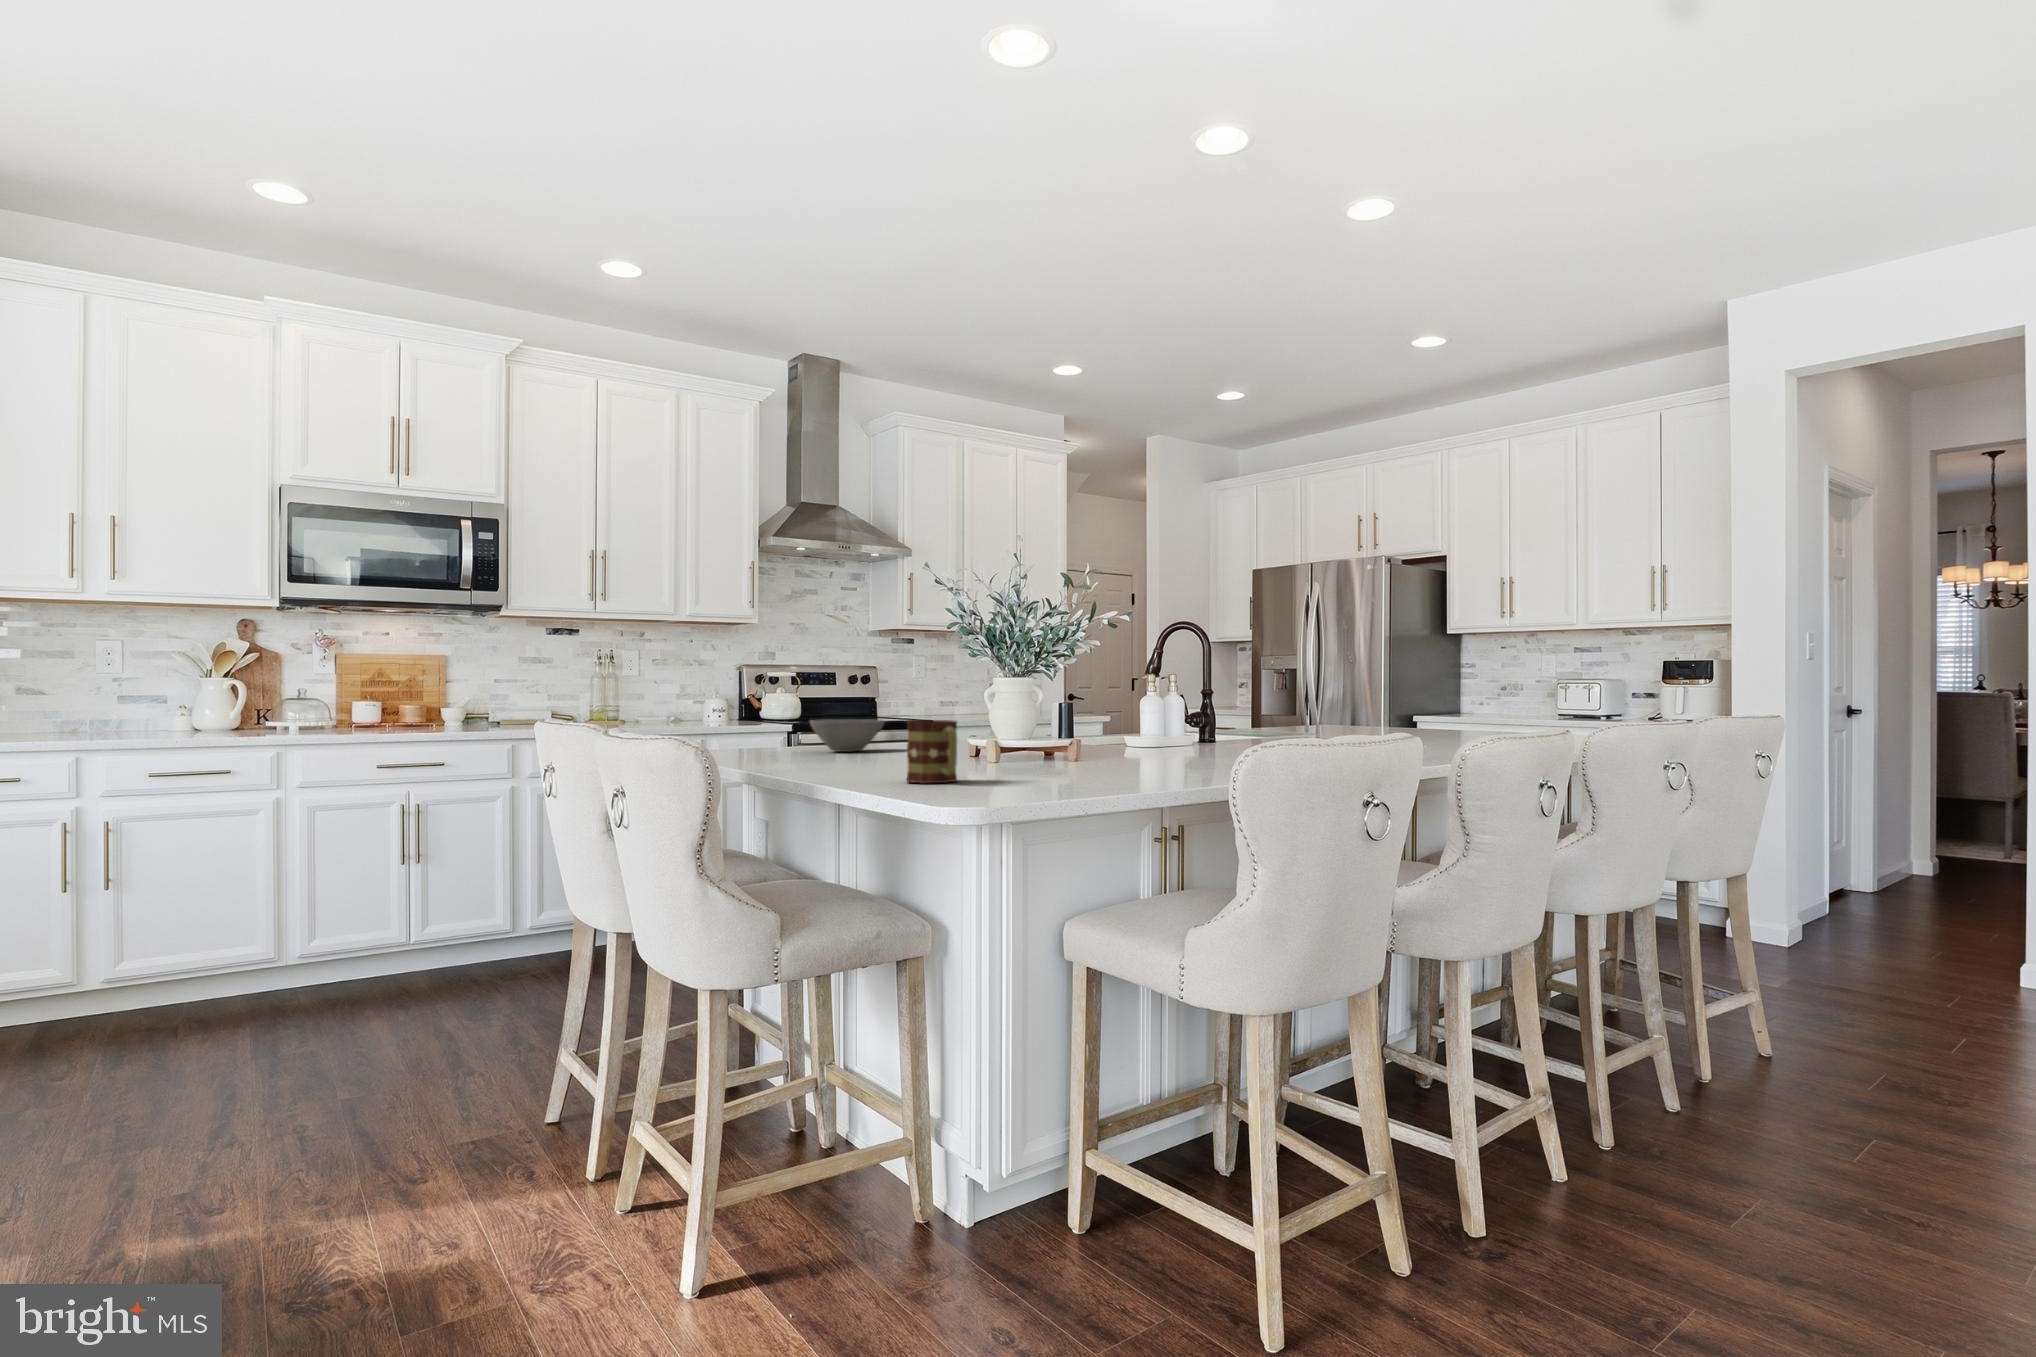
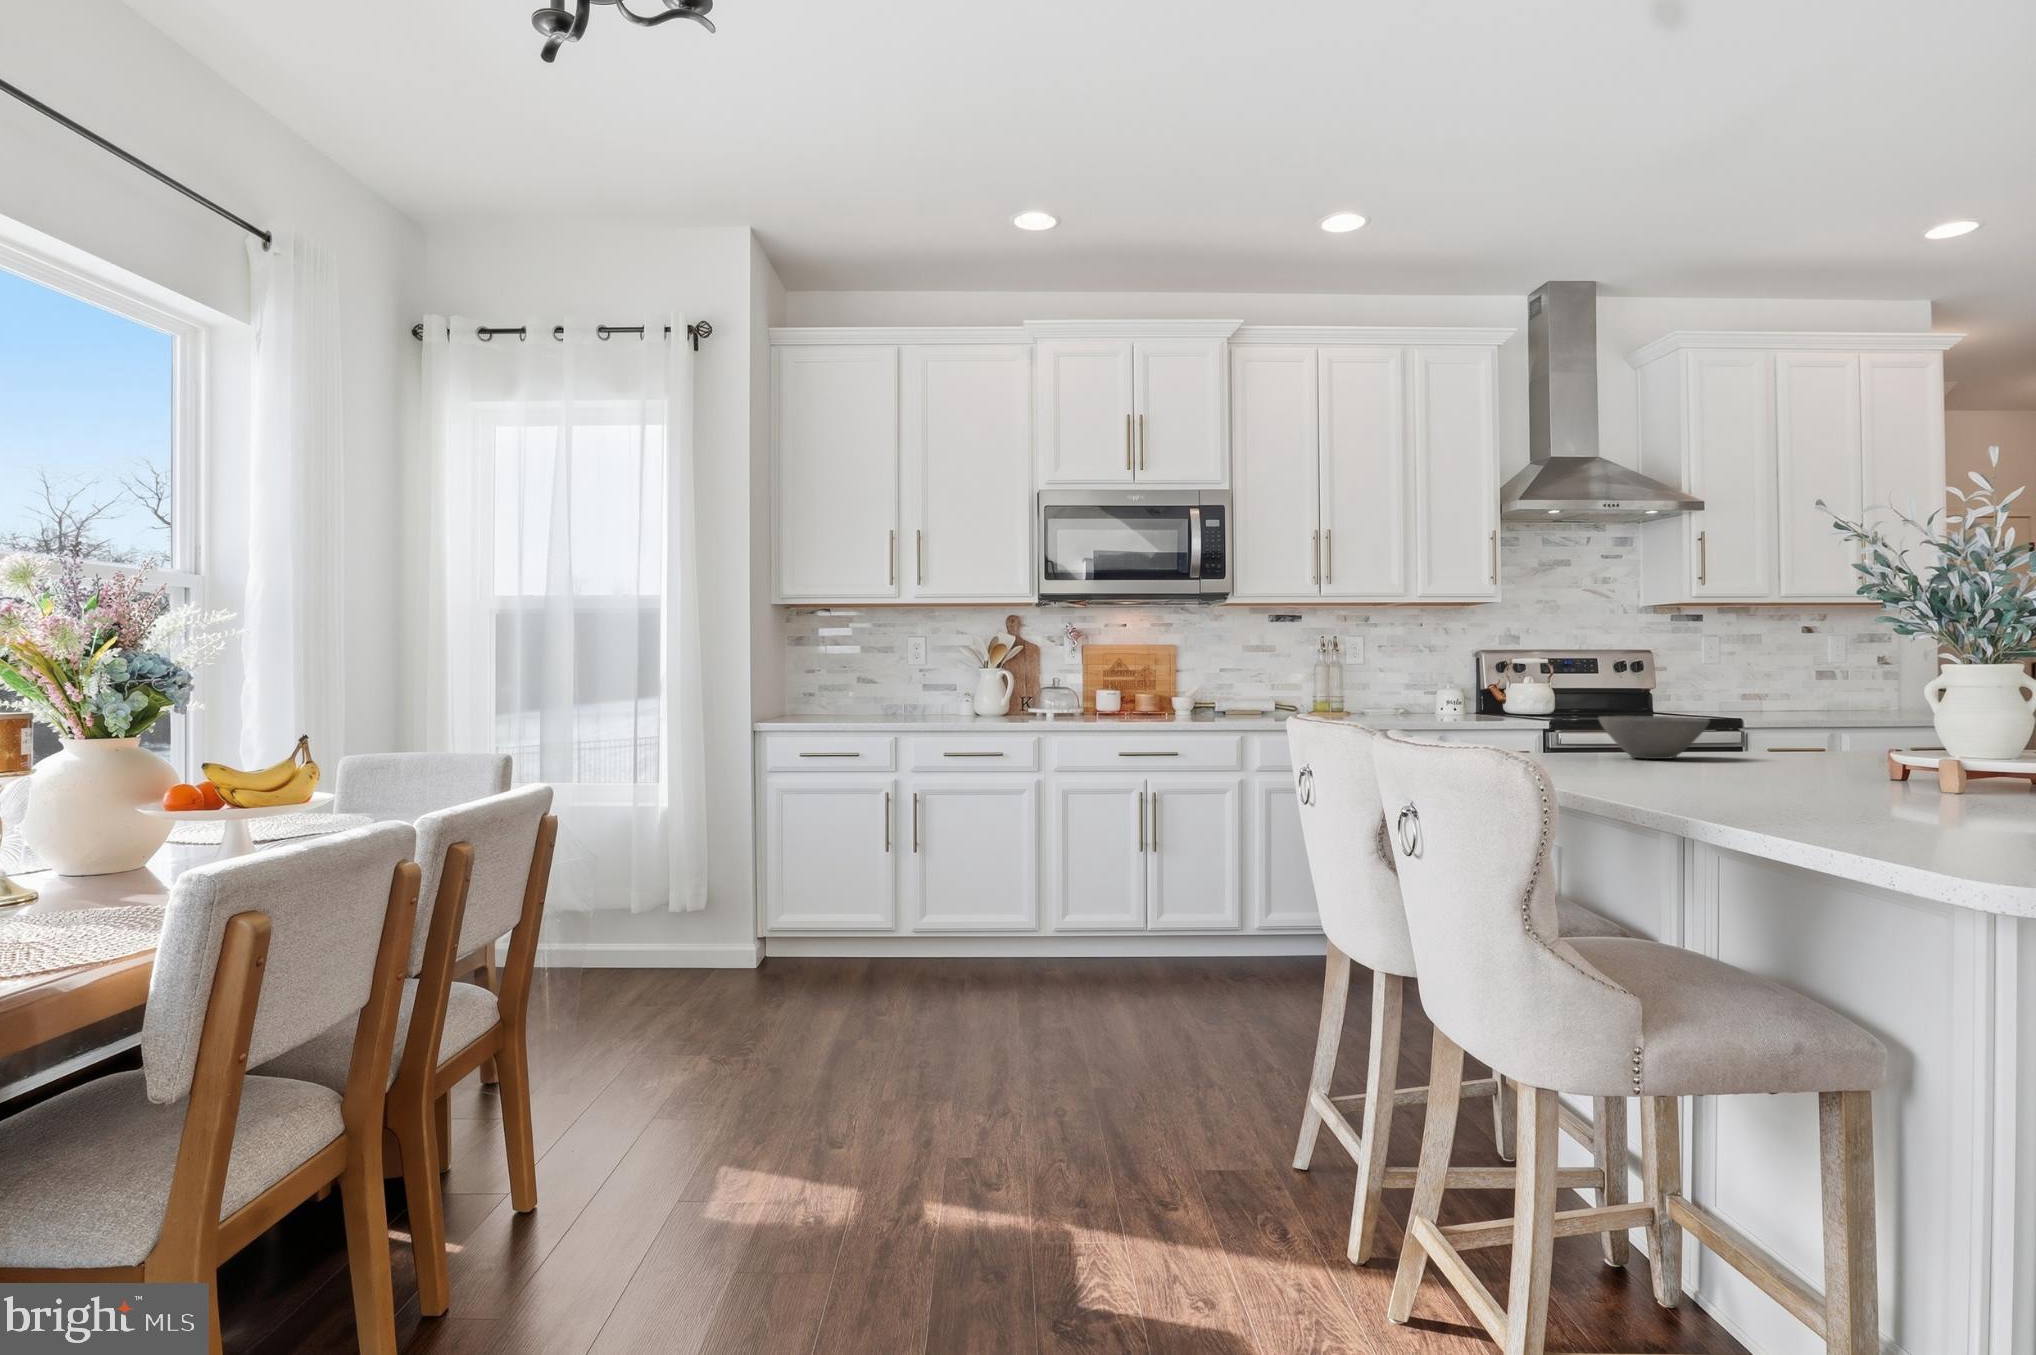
mug: present [907,720,957,783] -> none [1831,723,1945,823]

